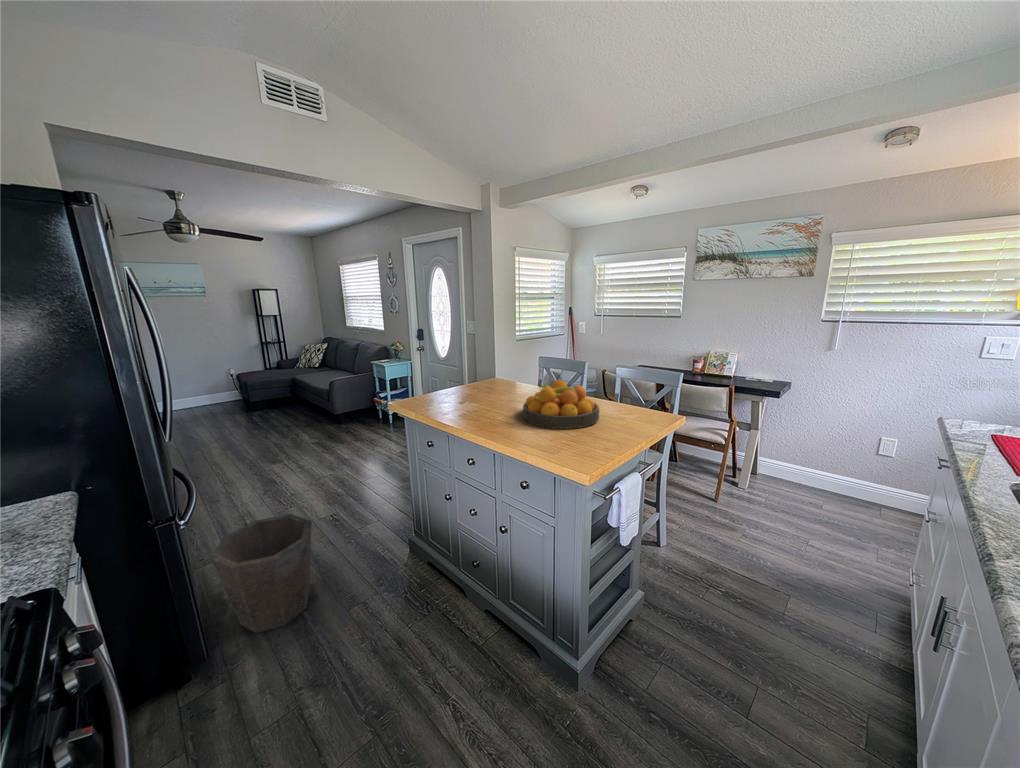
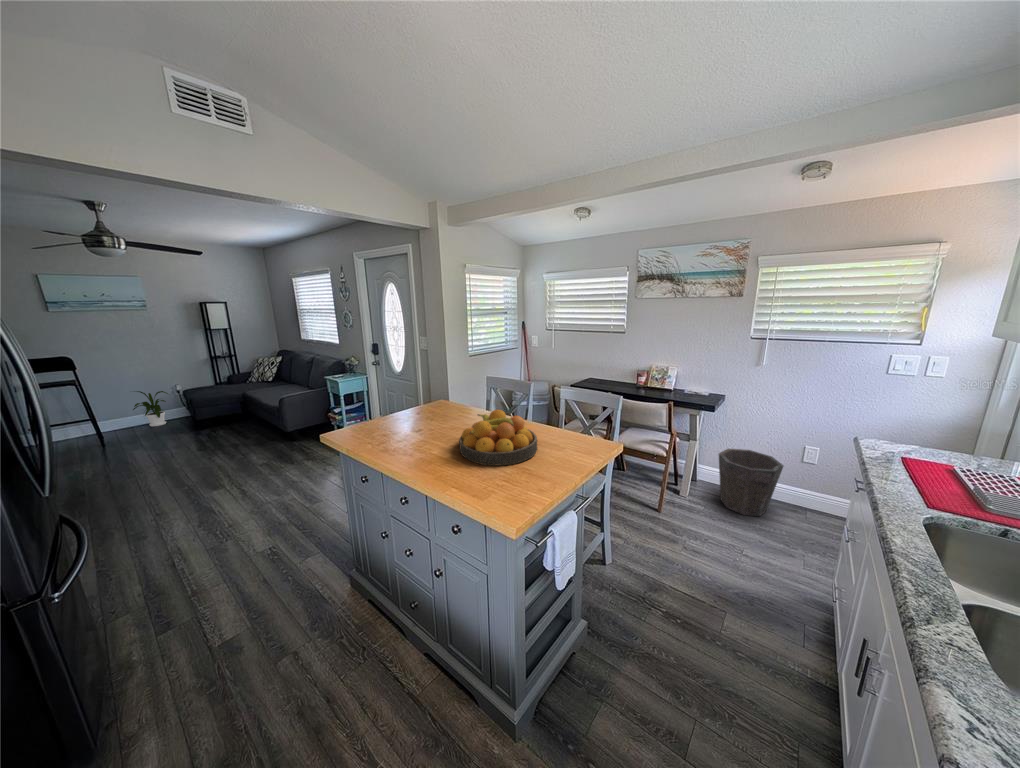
house plant: none [186,374,222,409] -> present [133,391,168,426]
waste bin: present [211,514,311,633] -> present [719,449,784,516]

